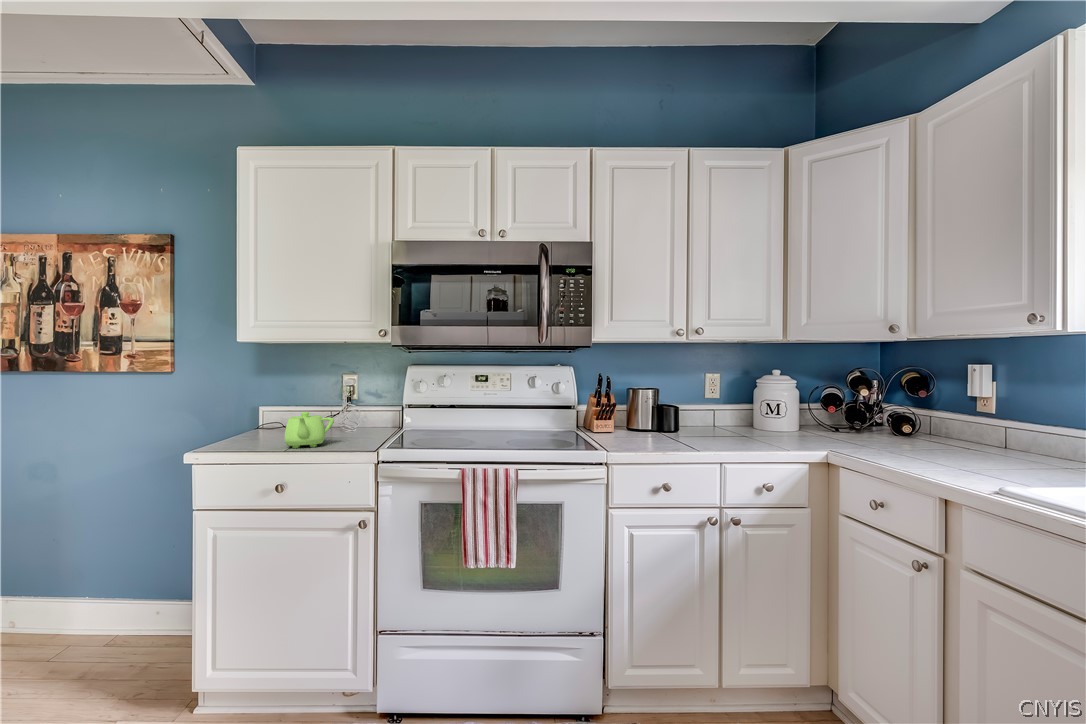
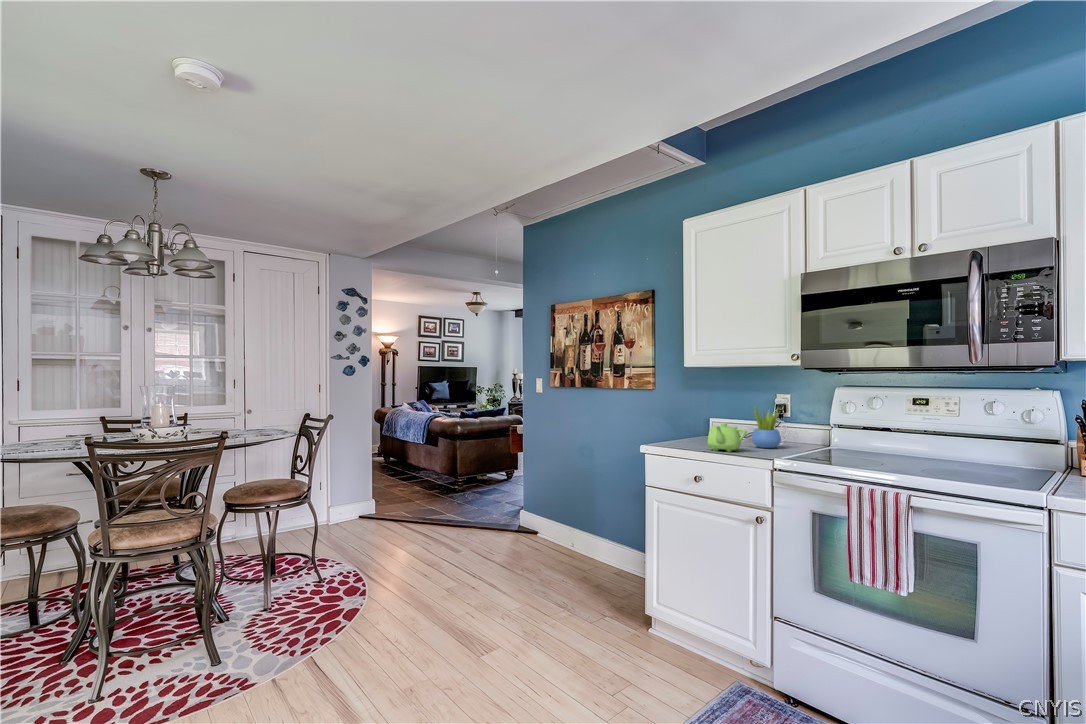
succulent plant: none [329,386,362,434] -> present [752,407,781,448]

